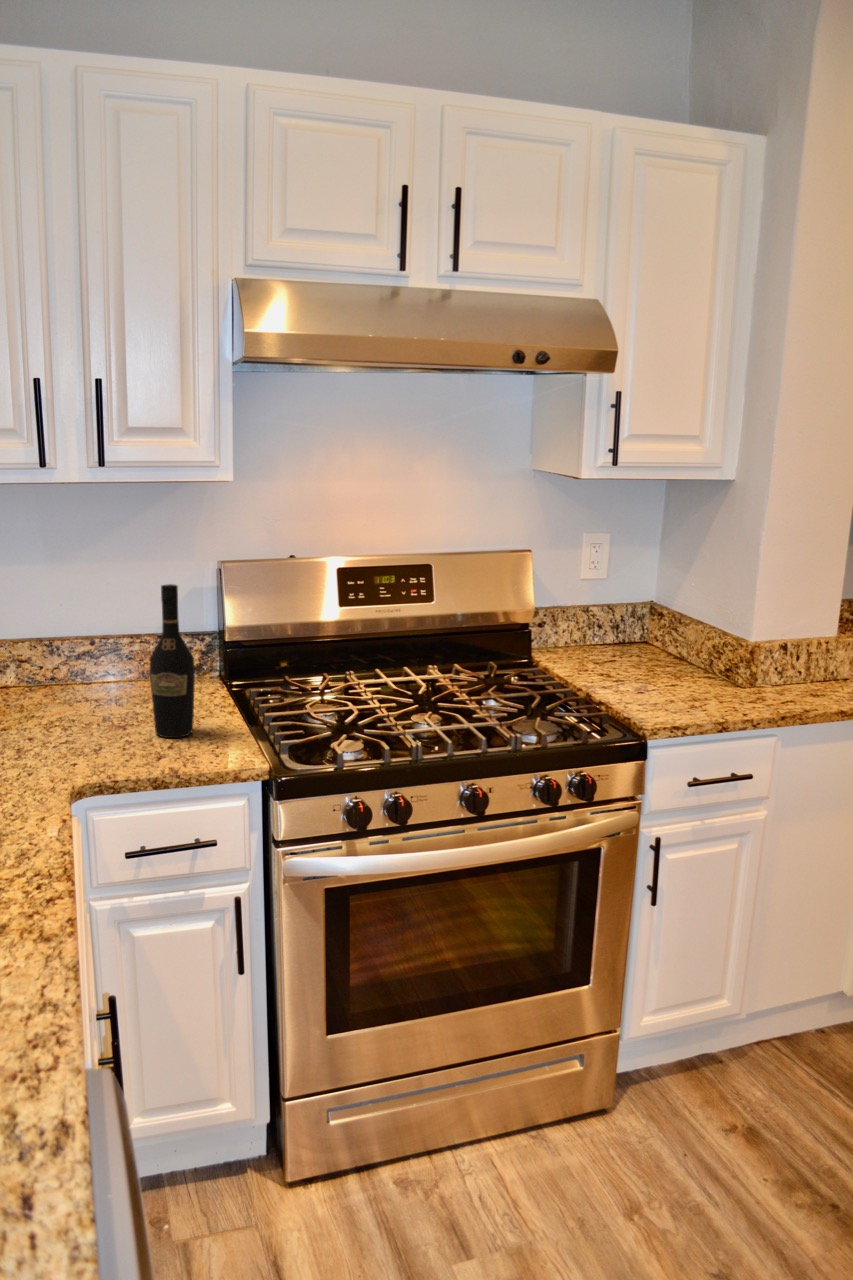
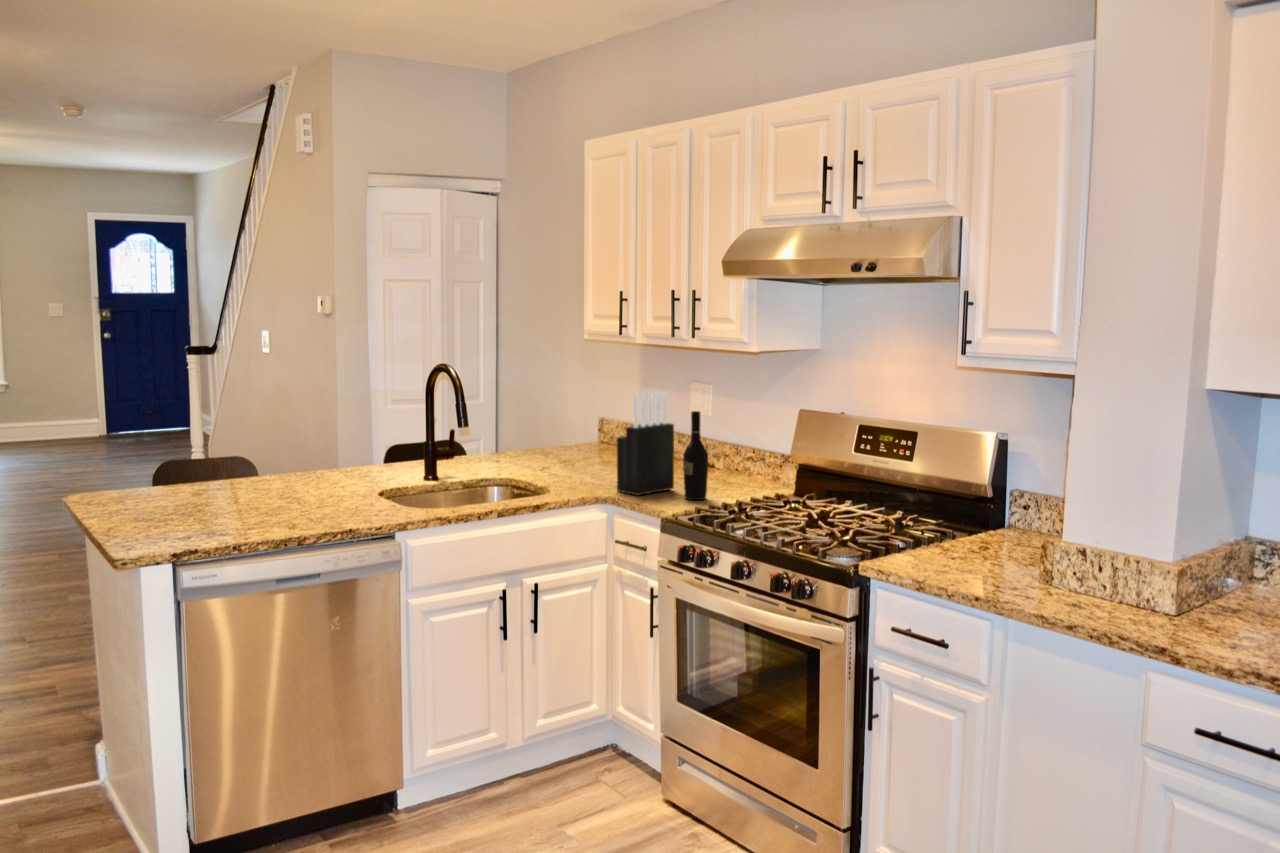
knife block: none [34,558,113,768] -> present [617,390,674,495]

